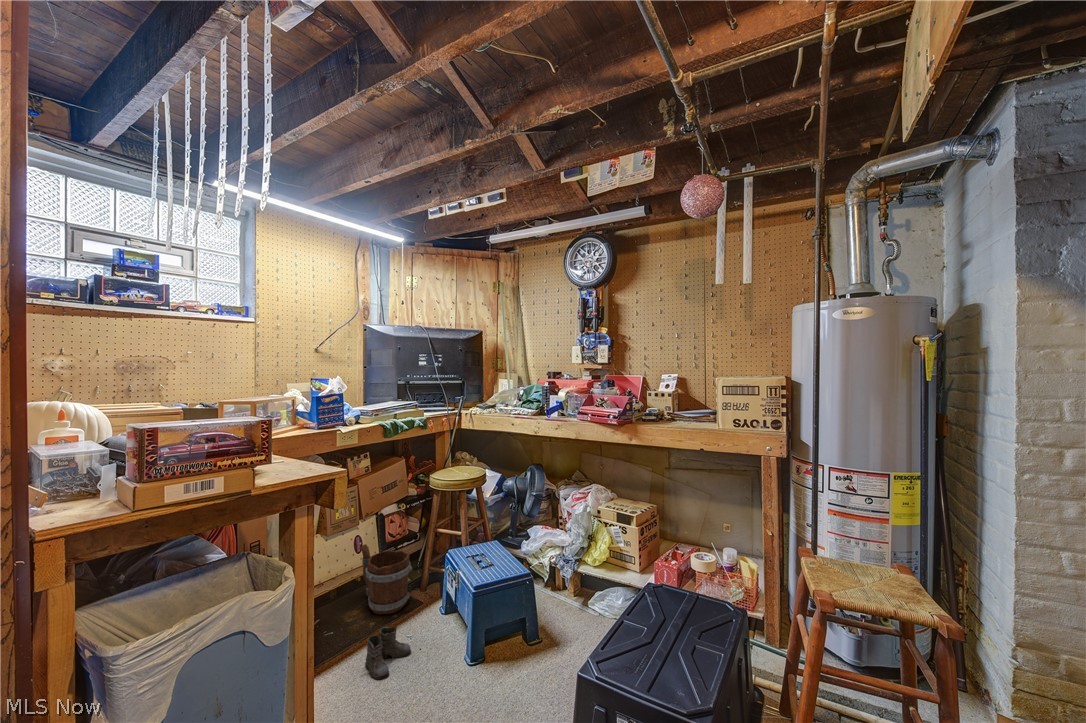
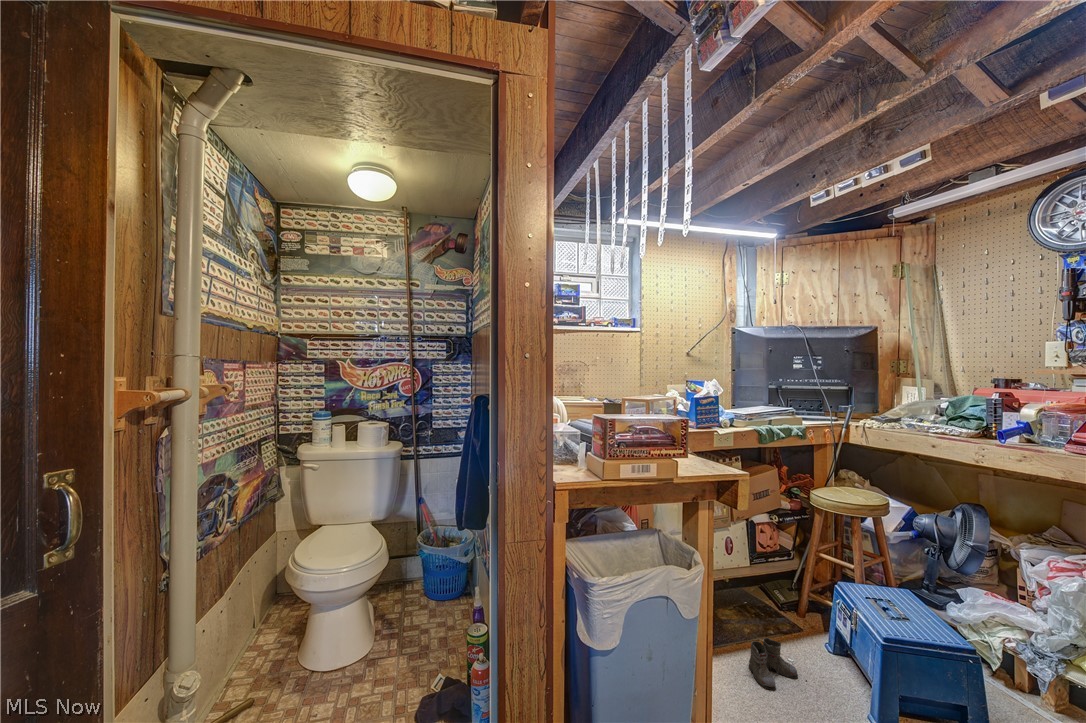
bucket: present [361,544,412,615] -> none [733,546,791,626]

